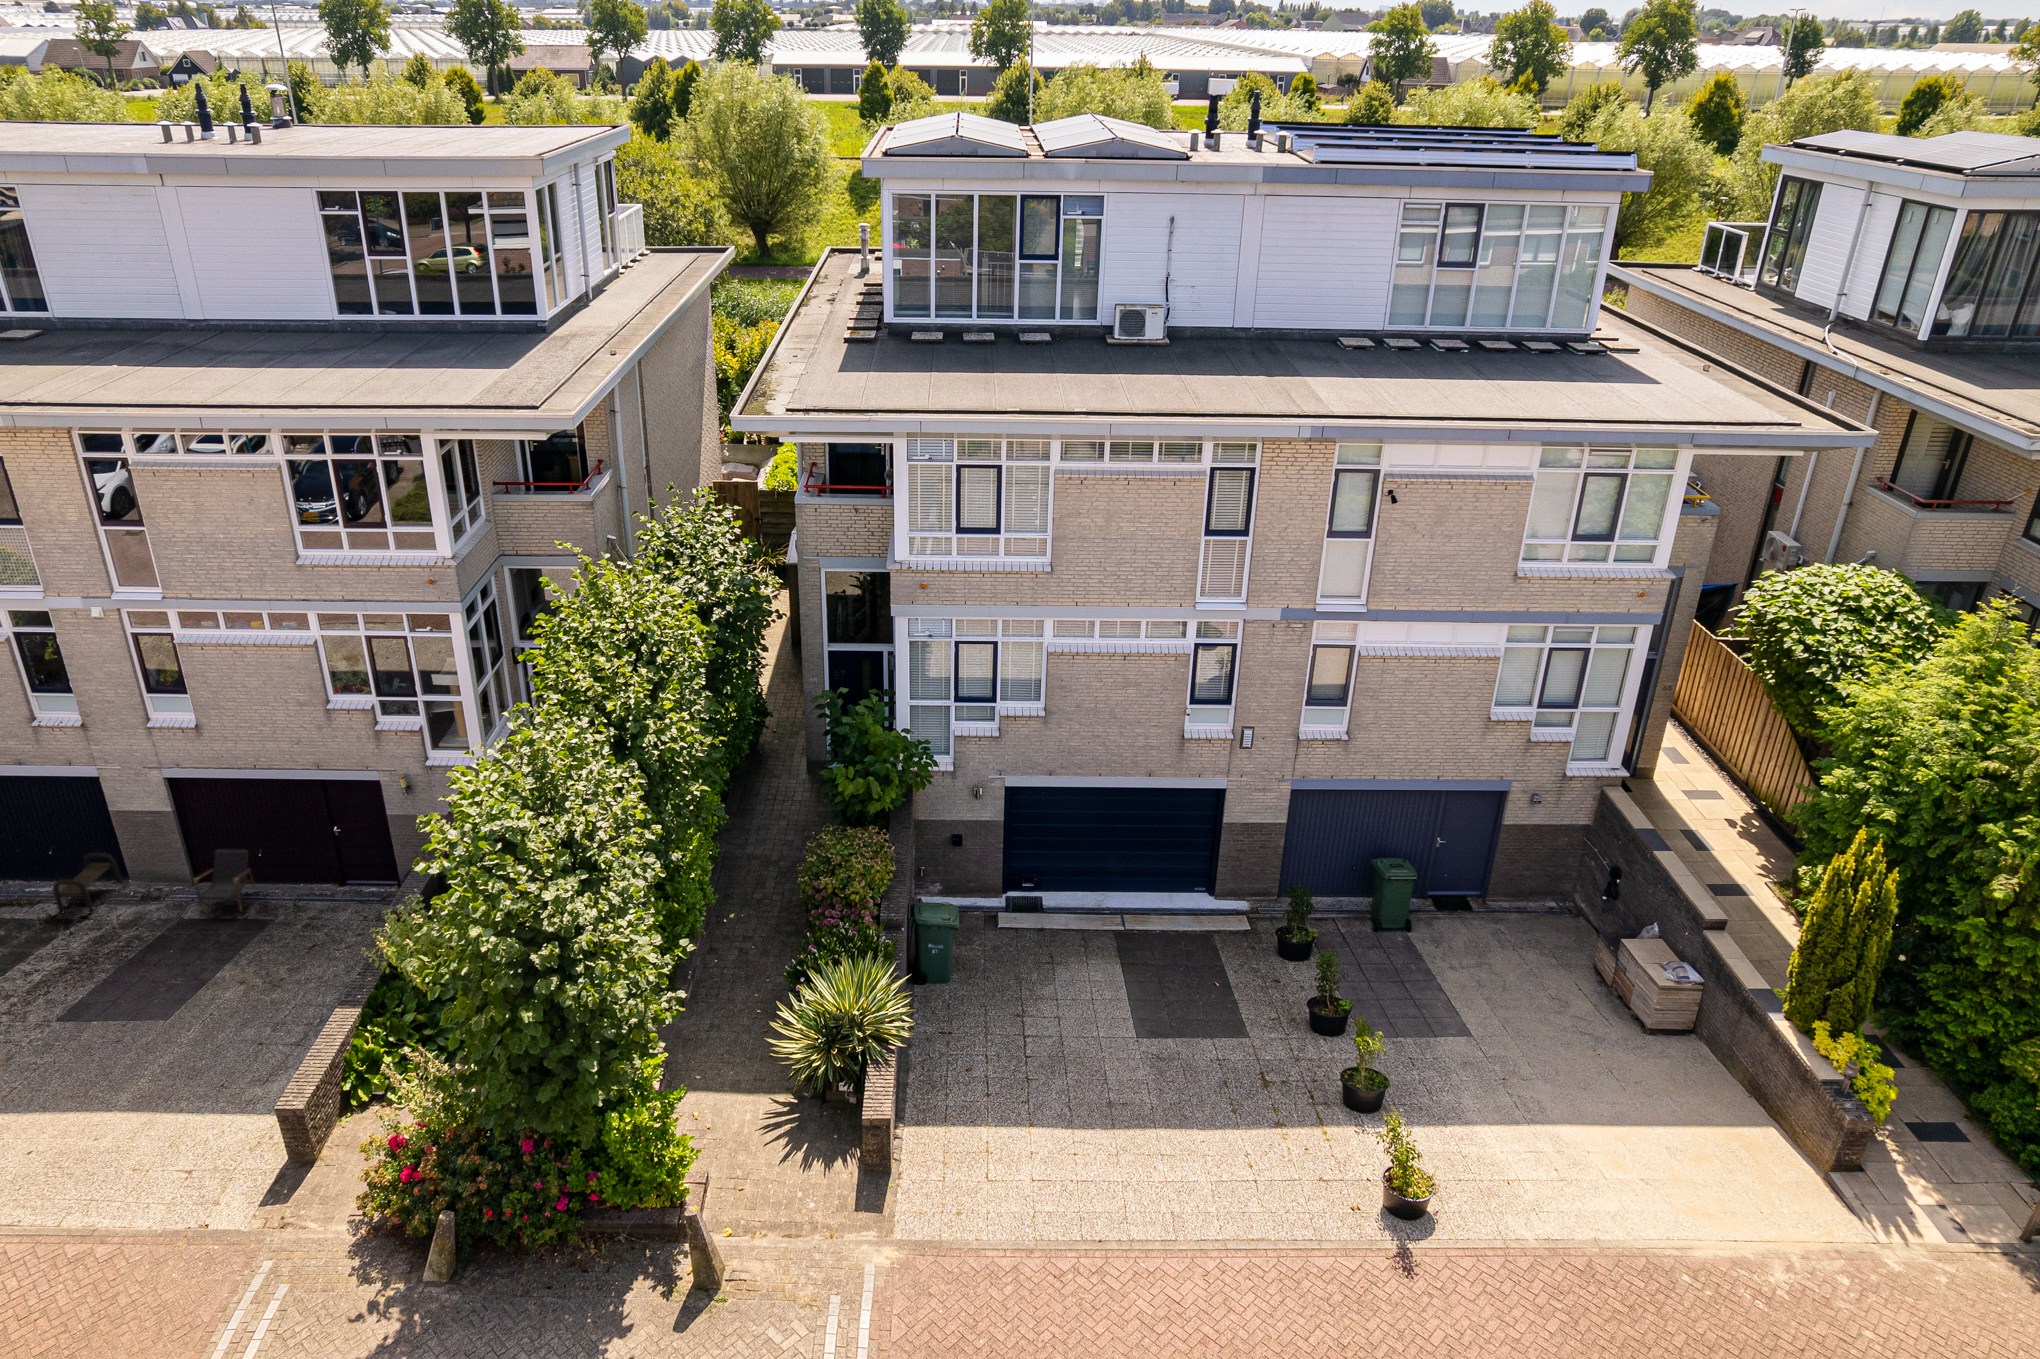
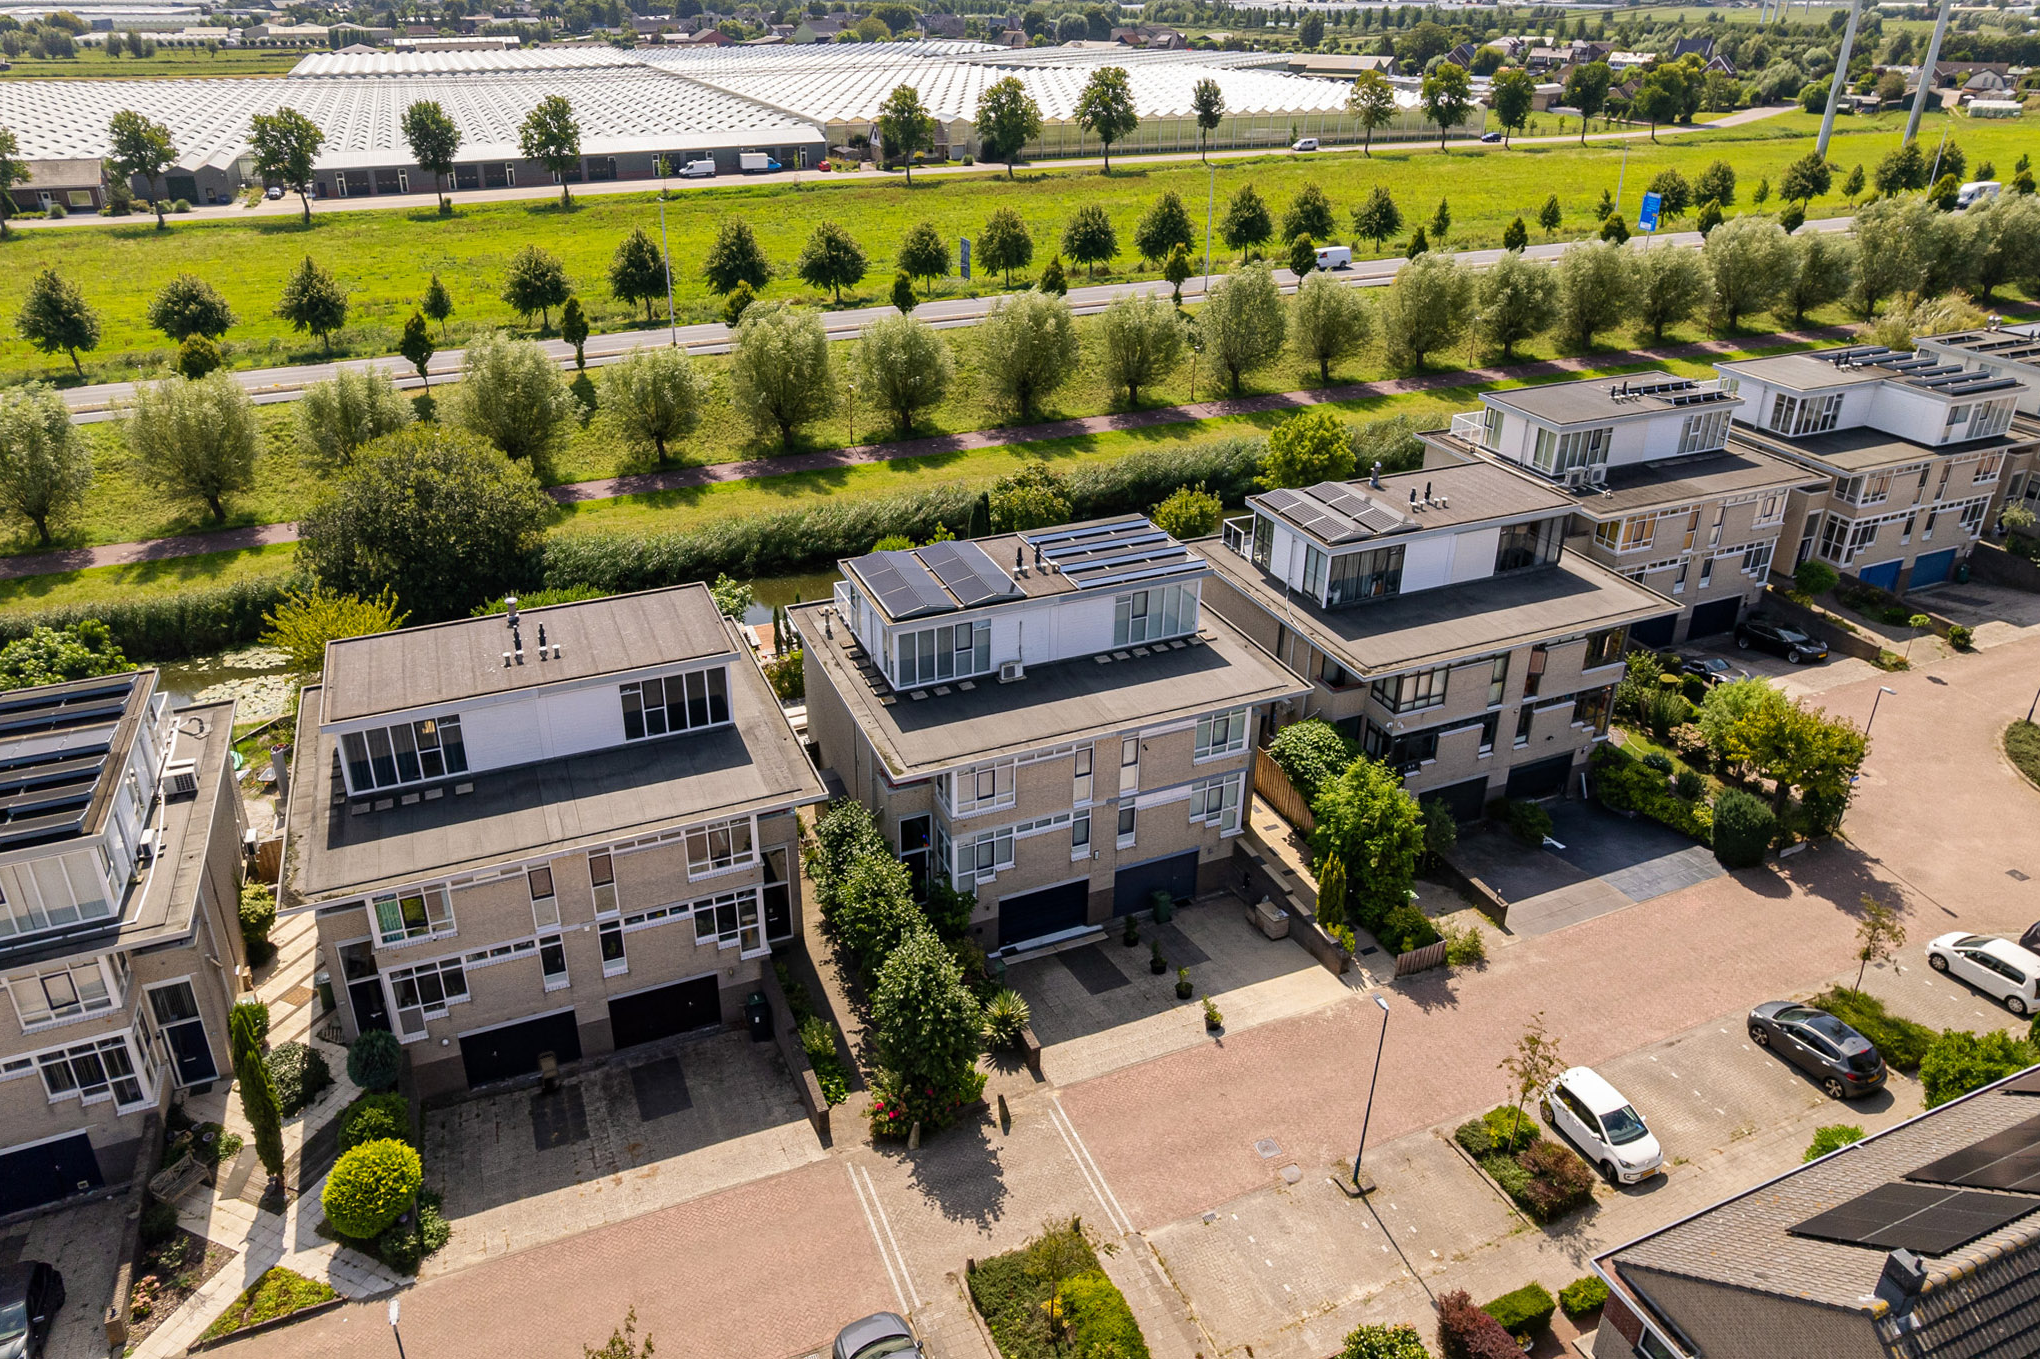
lounge chair: present [194,850,255,910] -> none [615,1028,641,1066]

